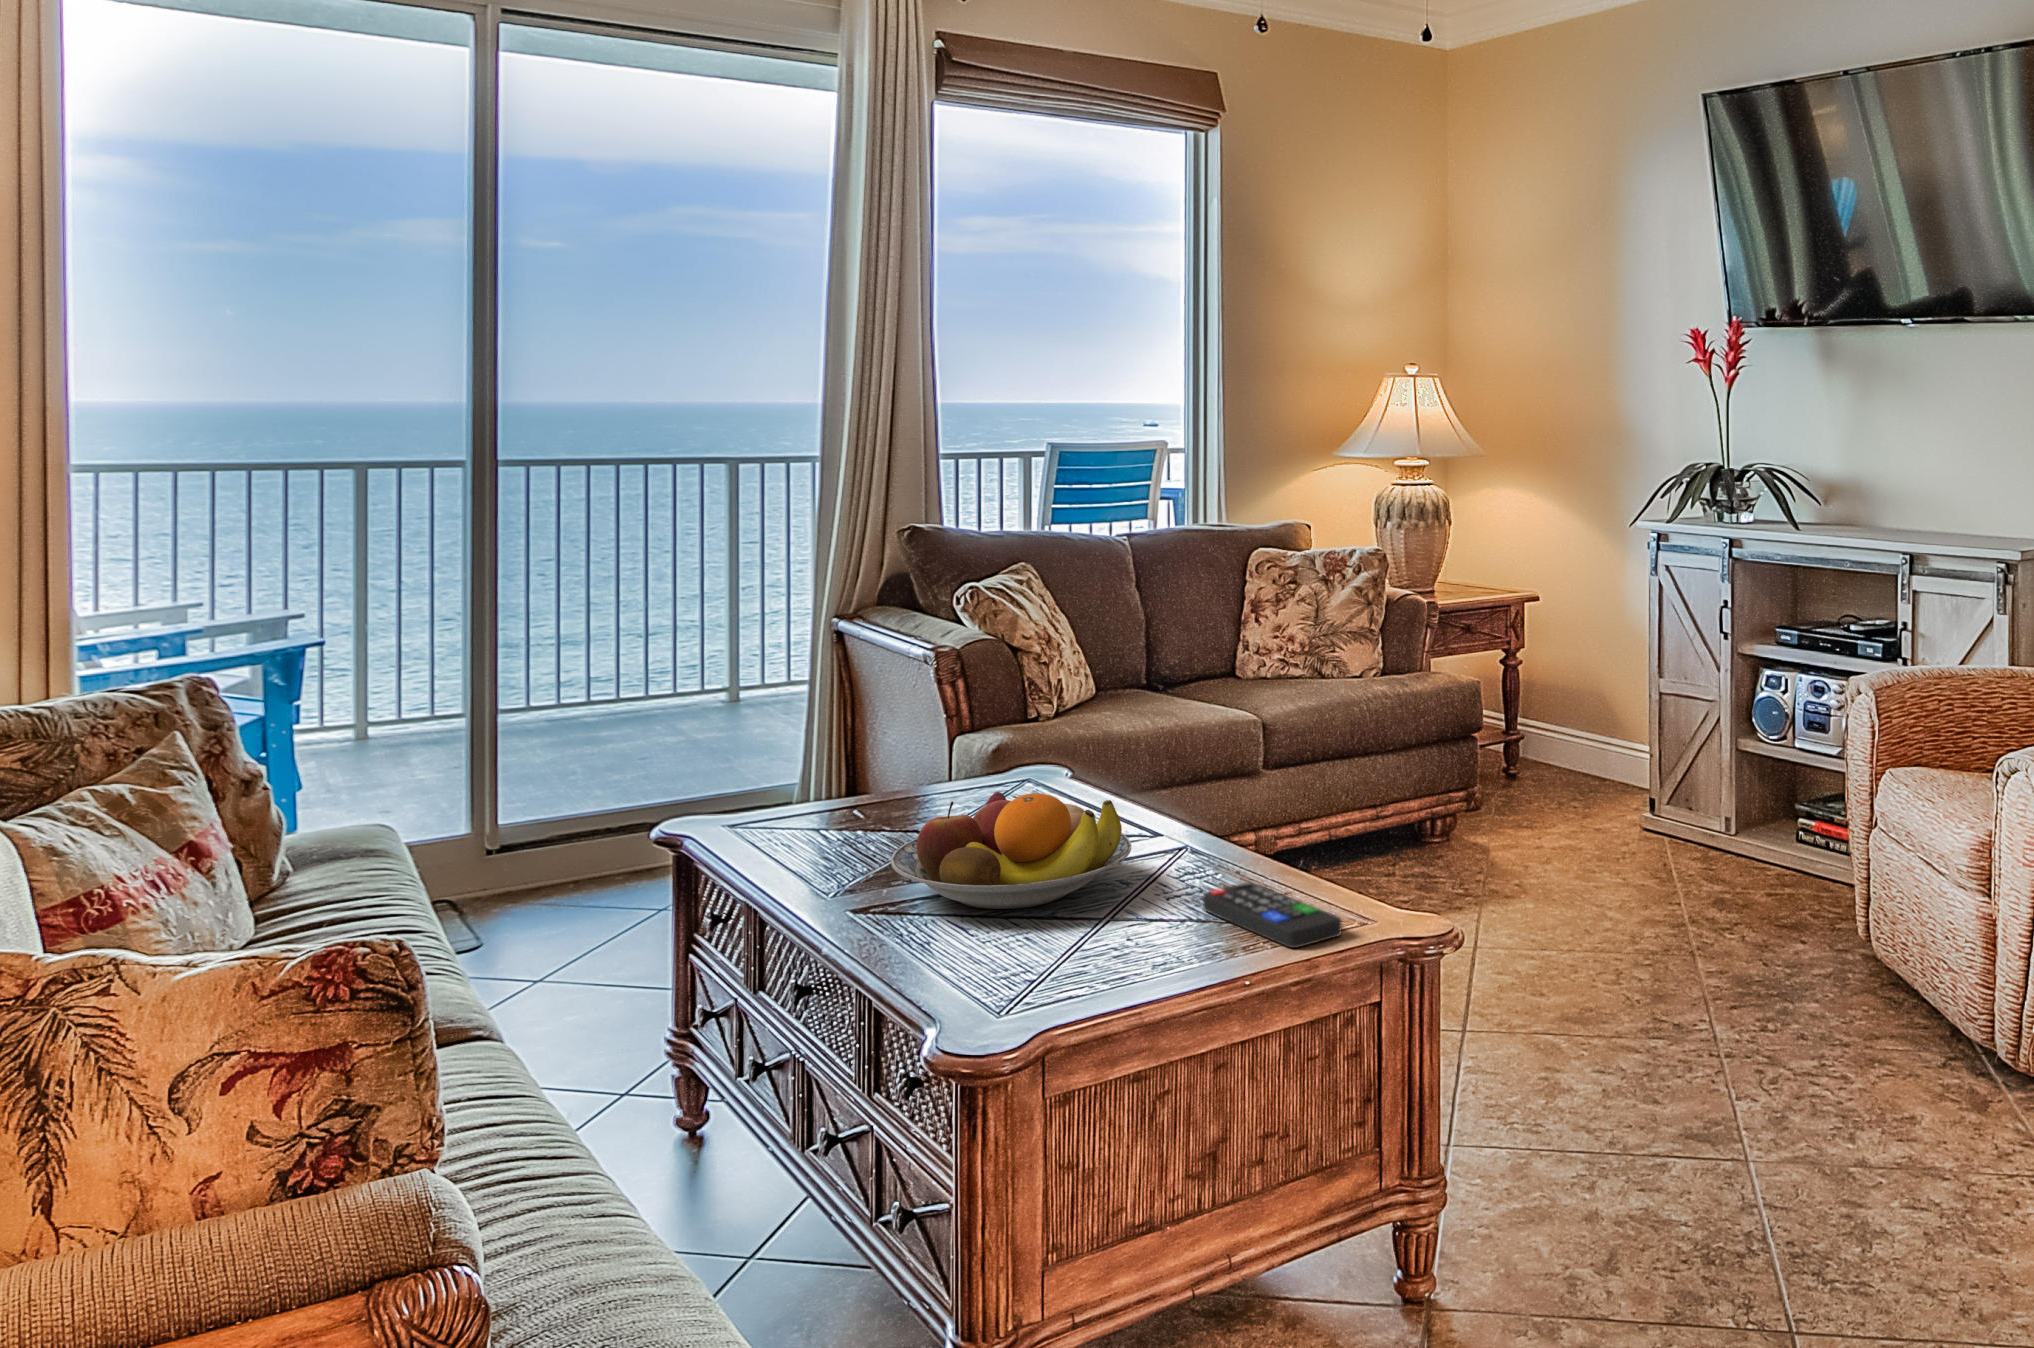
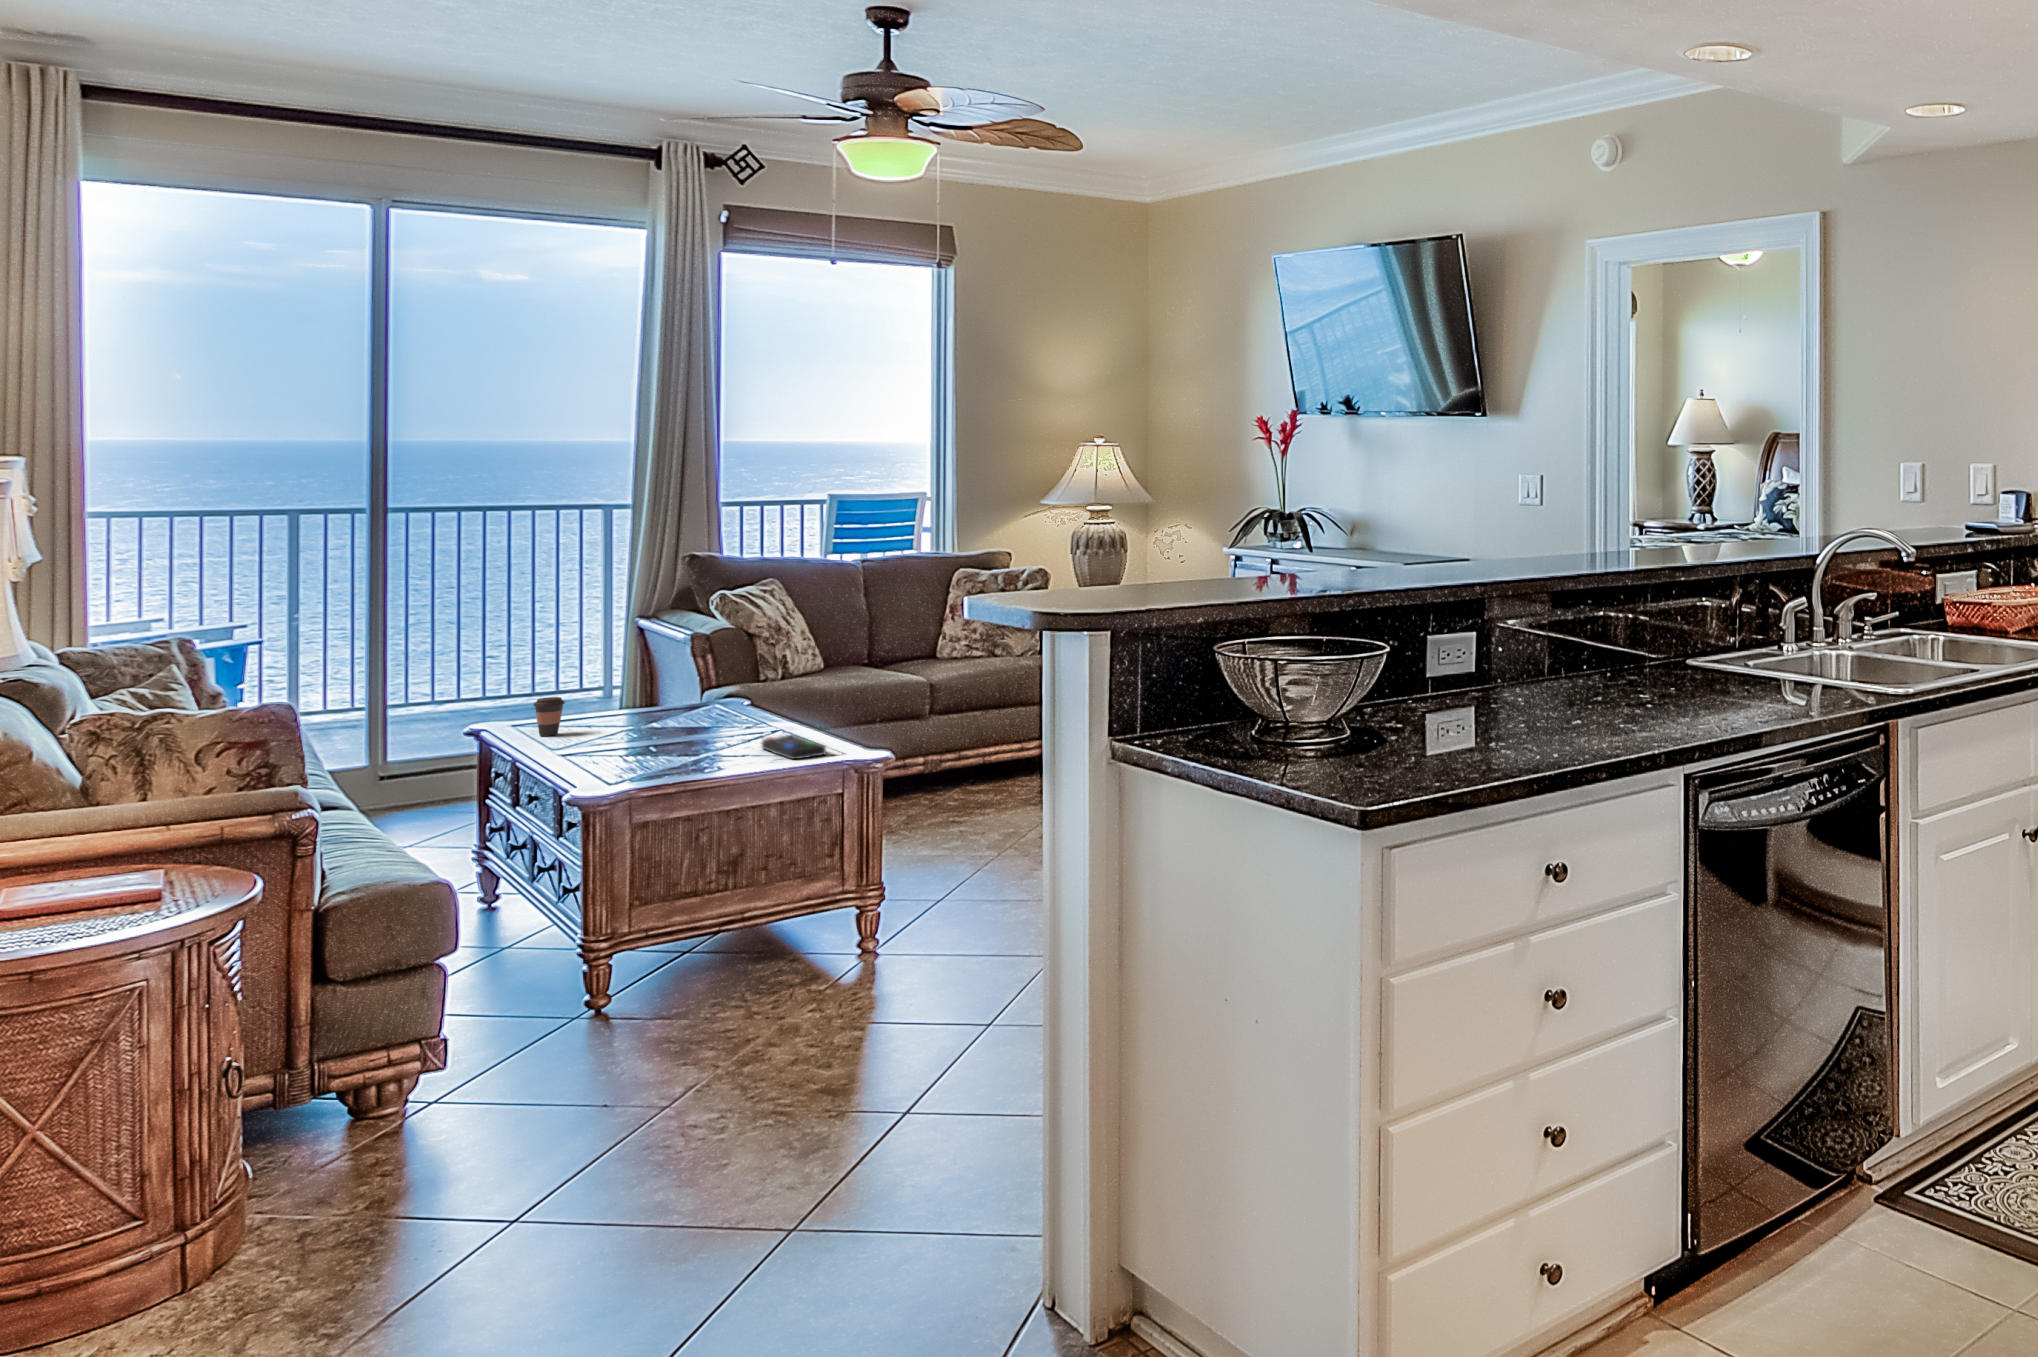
coffee cup: none [774,787,825,858] -> present [533,697,565,736]
fruit bowl: present [891,792,1131,909] -> none [588,690,734,751]

